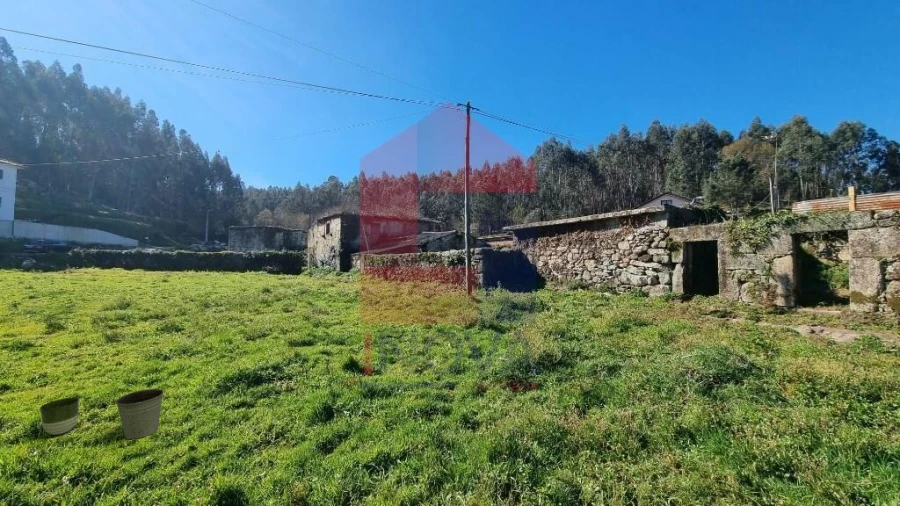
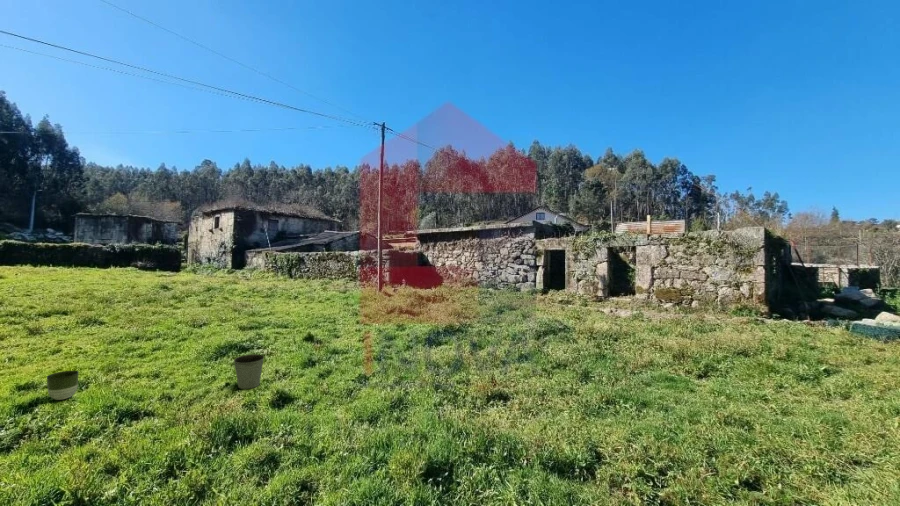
bucket: present [115,389,165,439] -> present [234,354,264,389]

